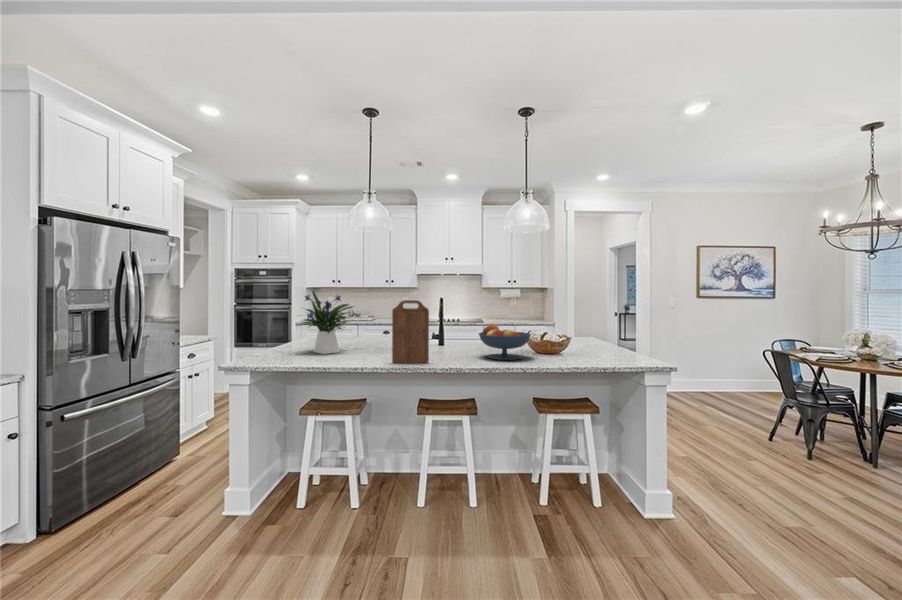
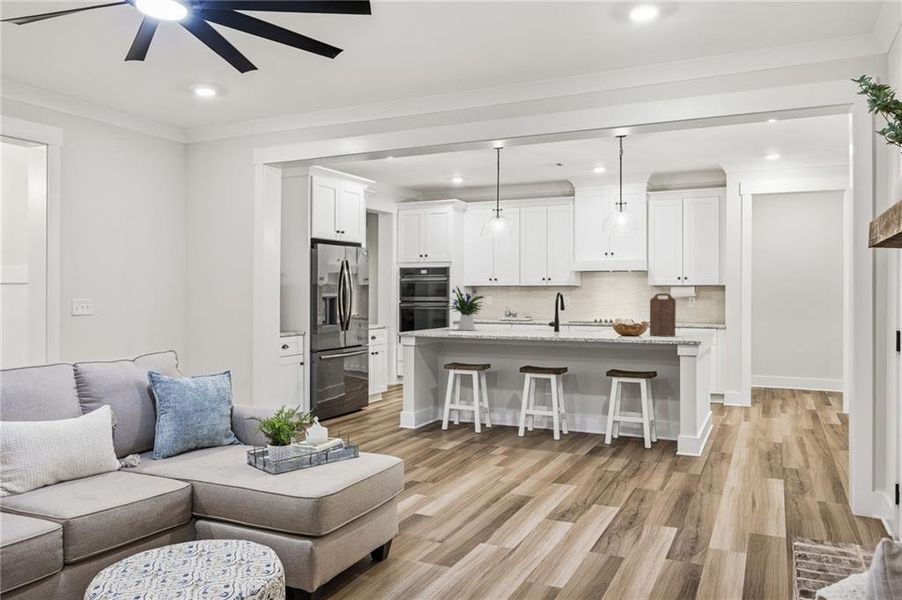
cutting board: present [392,300,429,363] -> present [650,293,676,336]
fruit bowl: present [479,325,531,360] -> none [567,310,605,334]

